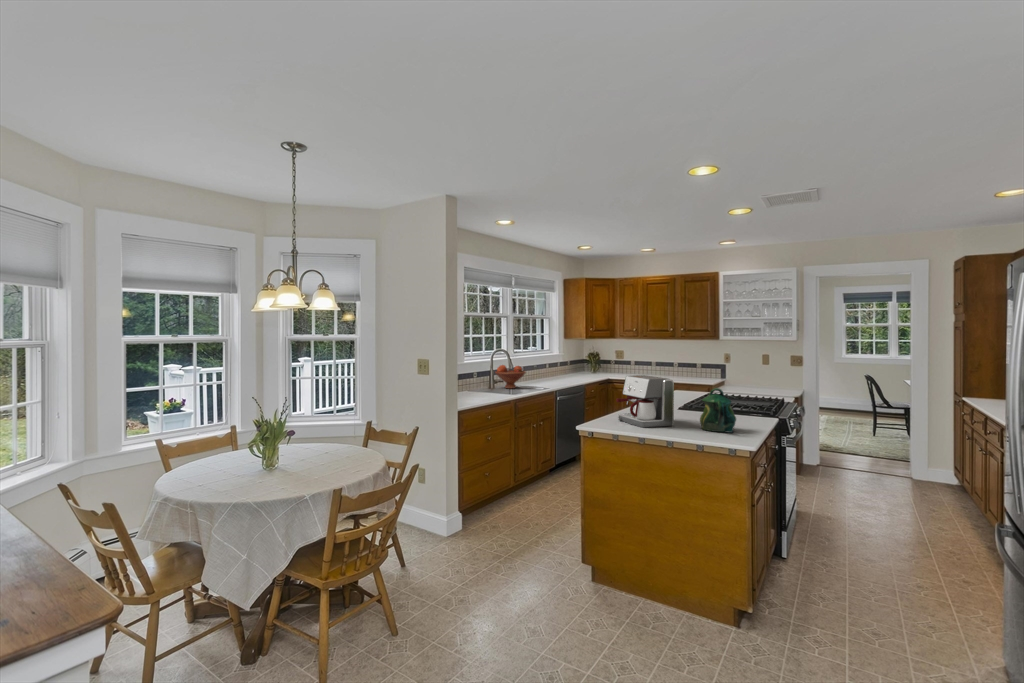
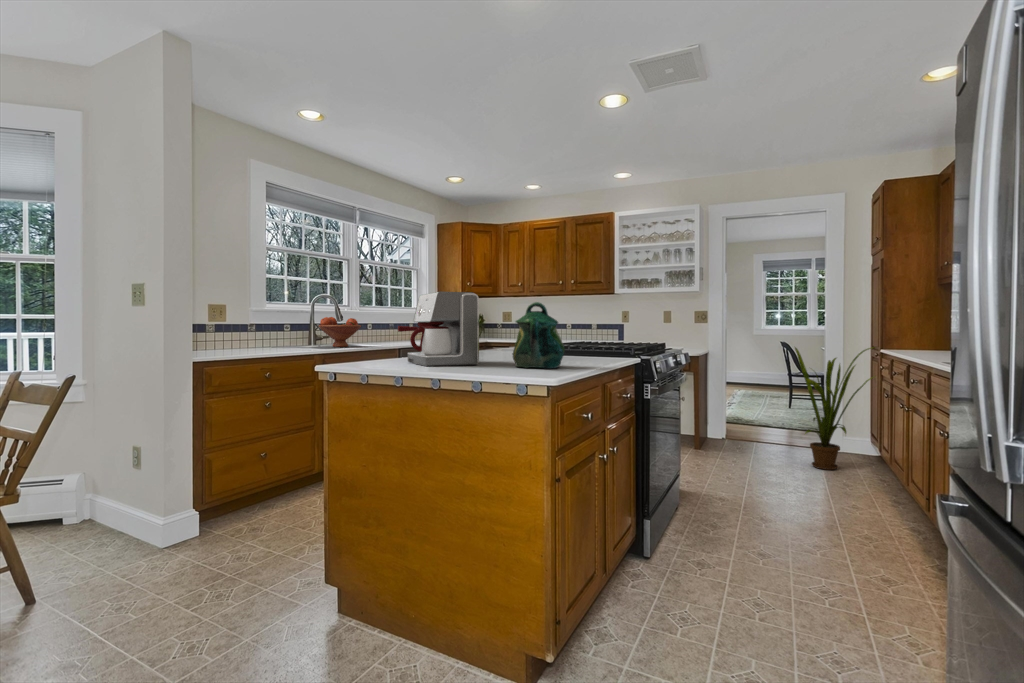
house plant: none [884,394,960,496] -> present [795,347,874,470]

